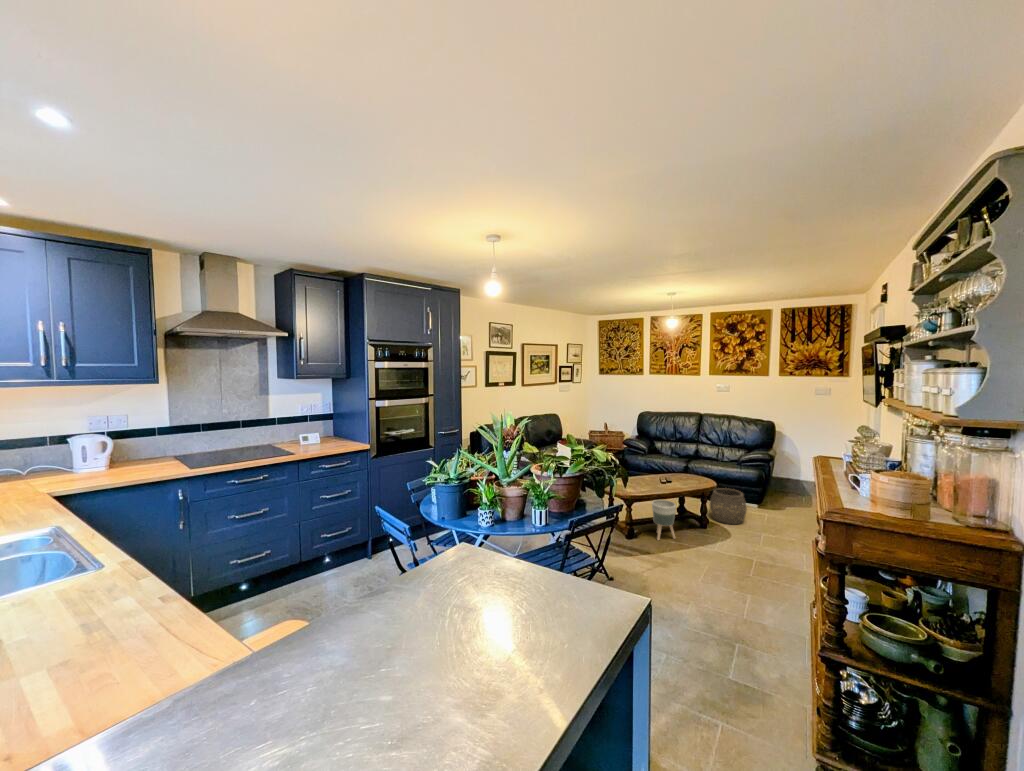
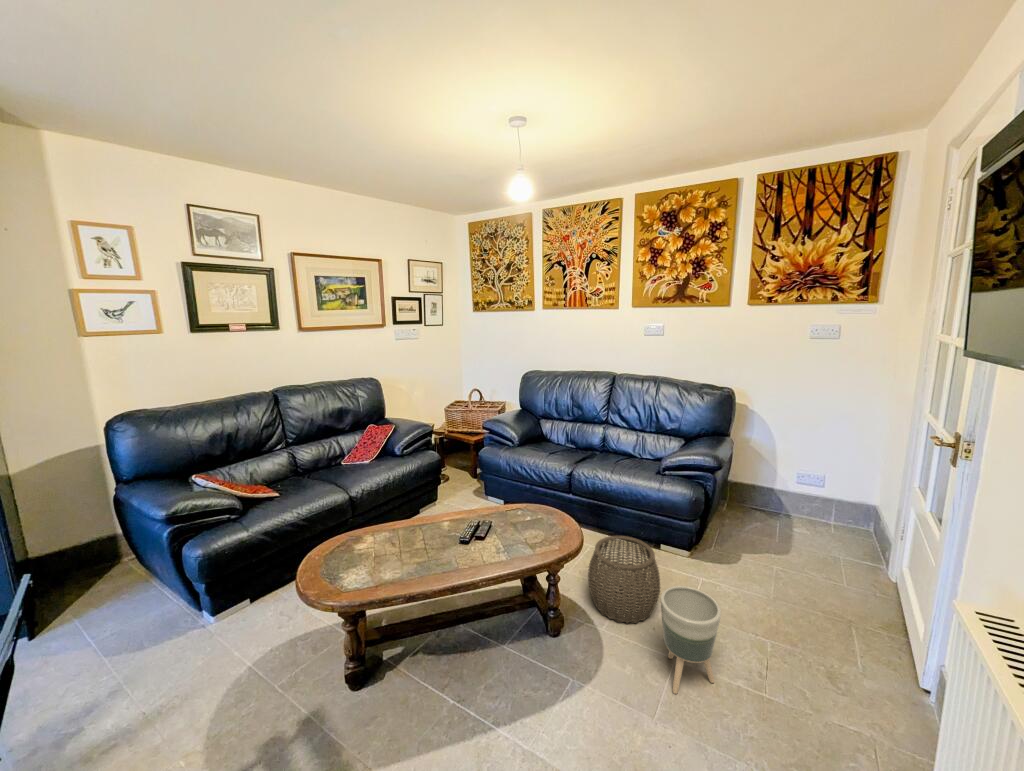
planter: present [652,500,676,540] -> present [661,586,721,694]

